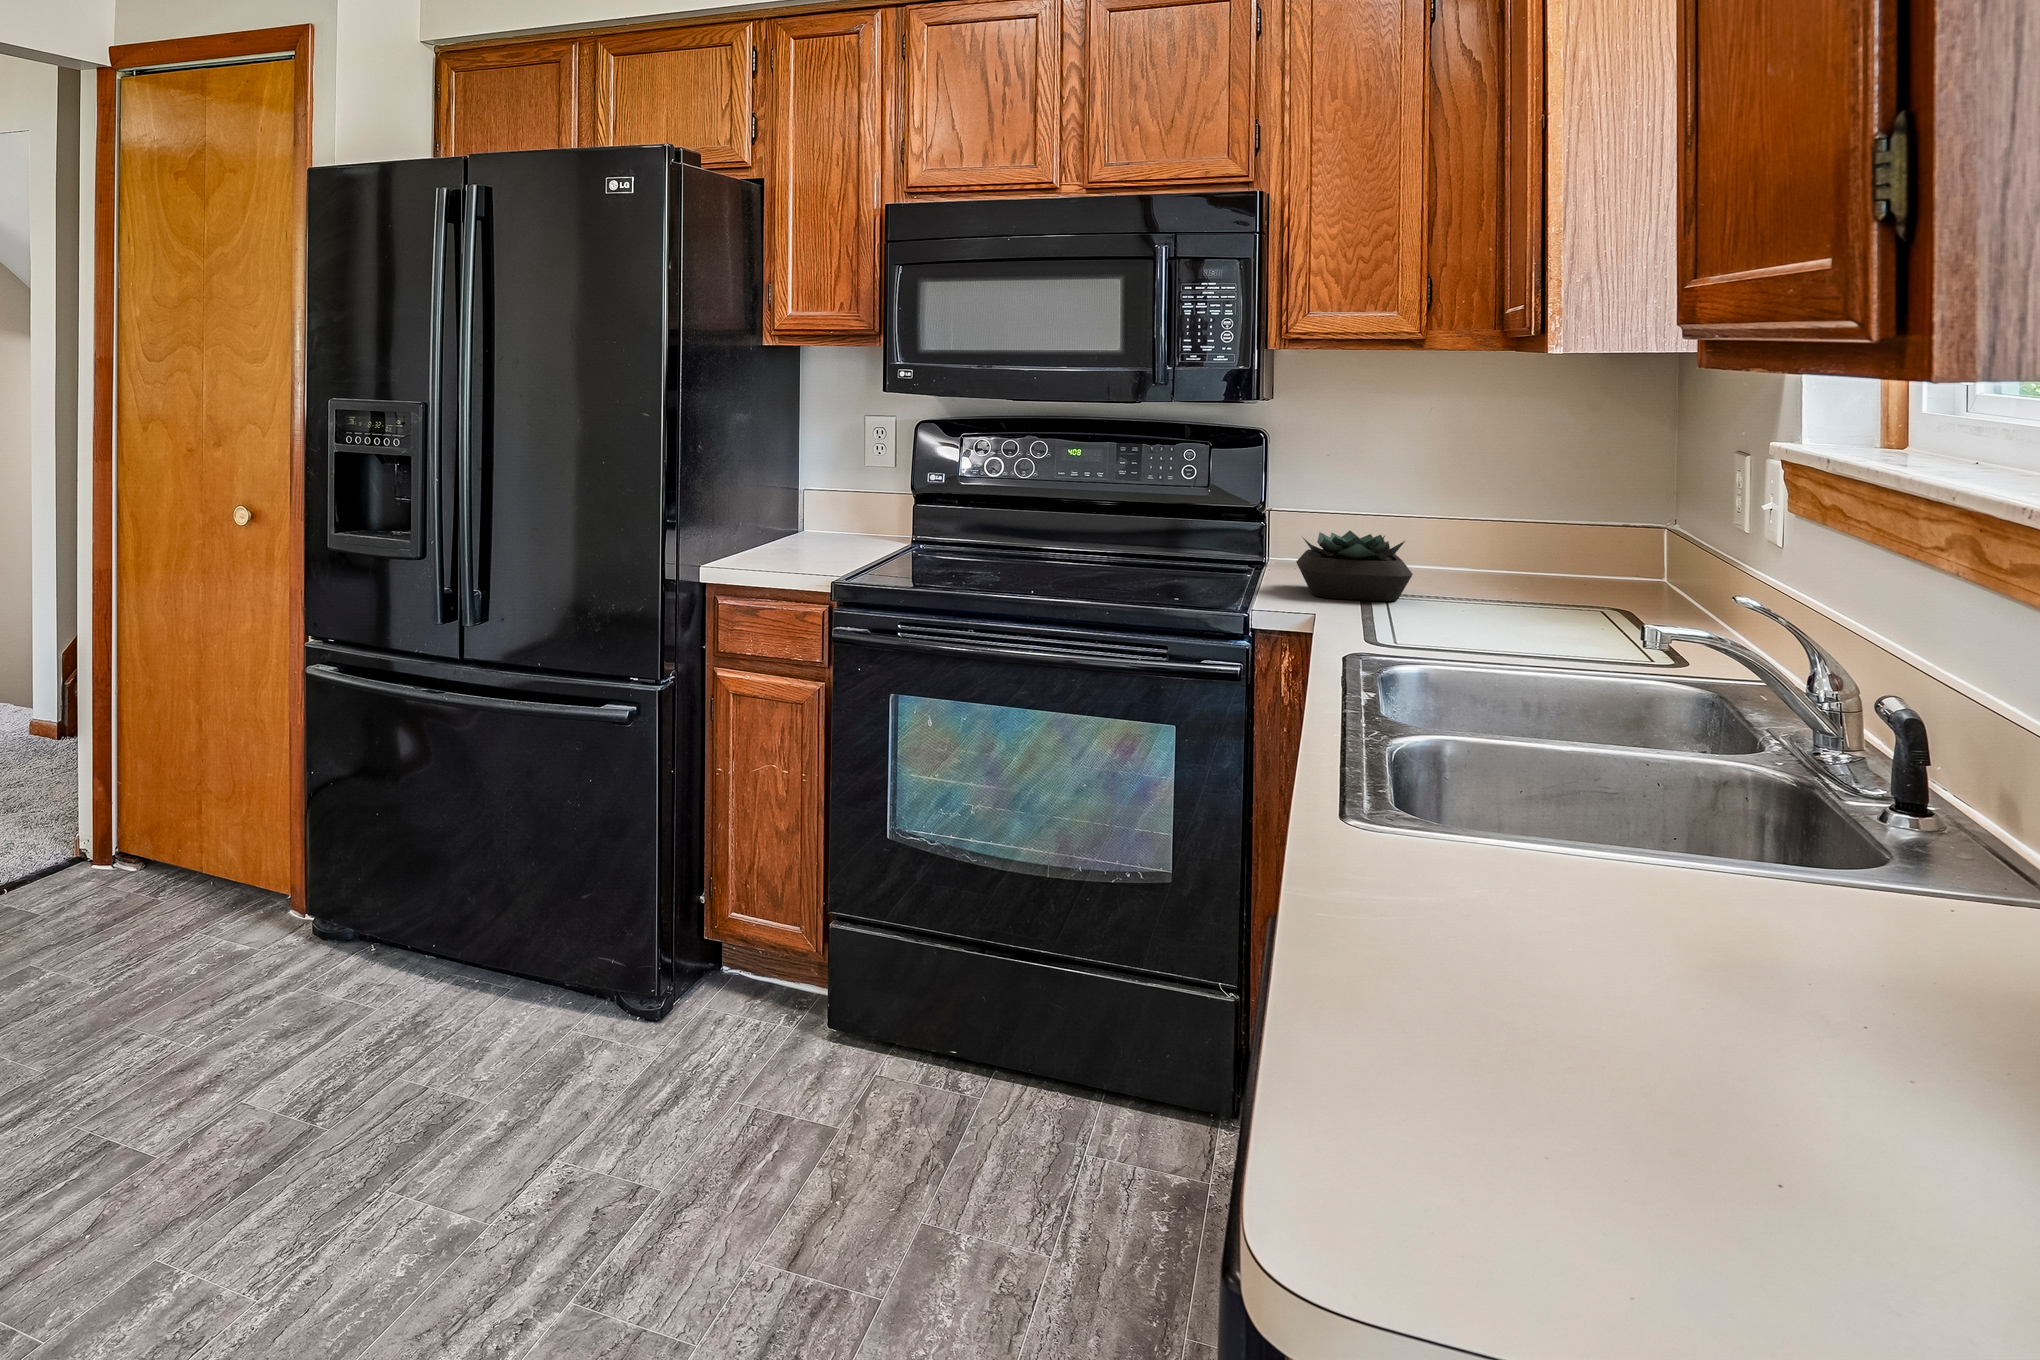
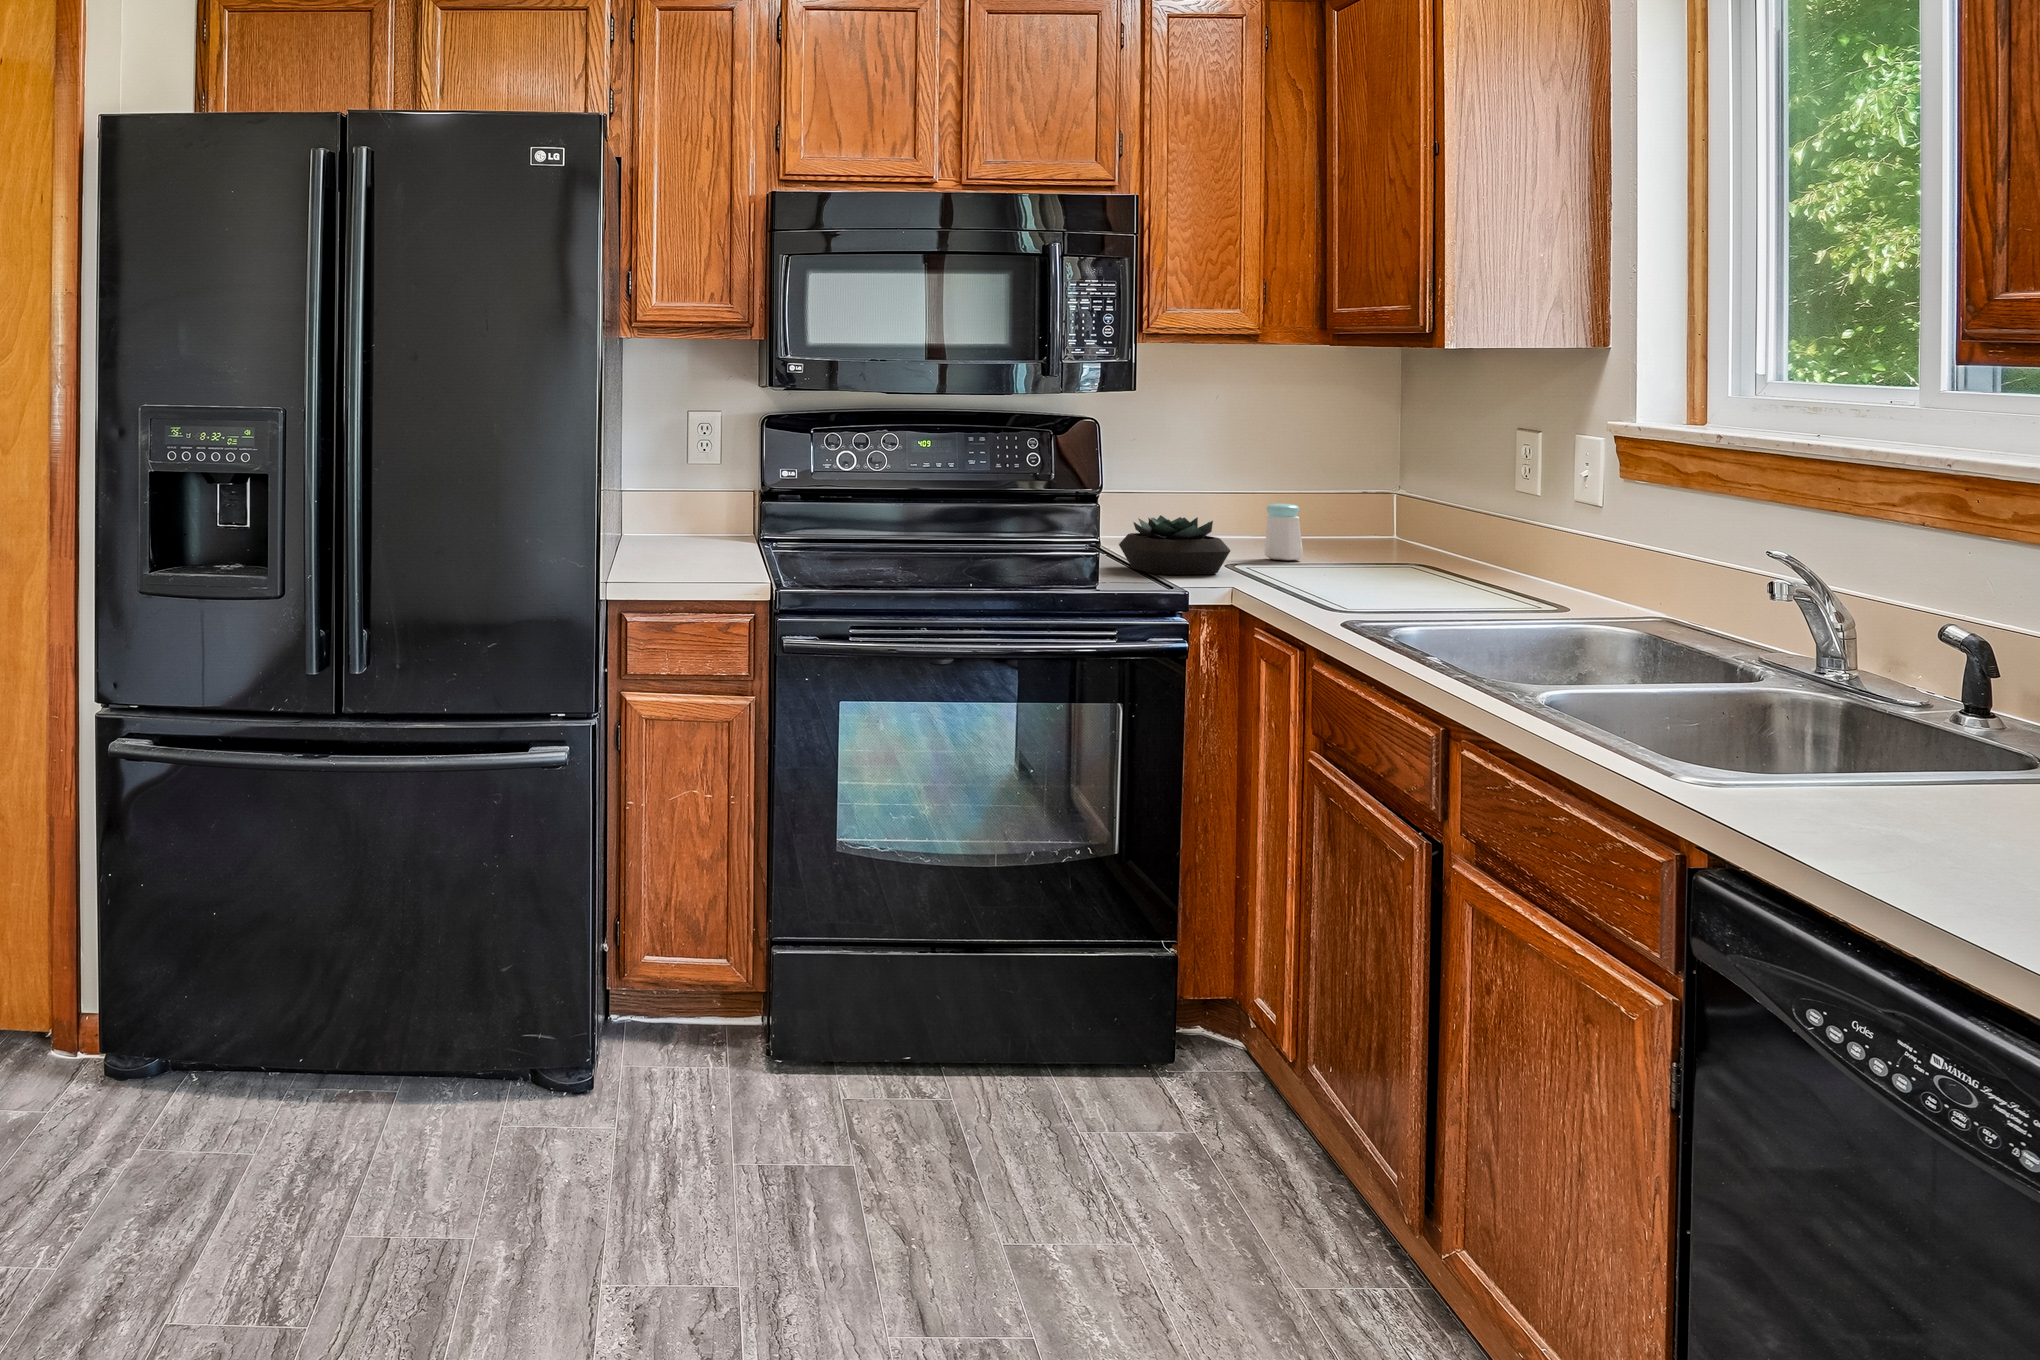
salt shaker: none [1523,525,1569,593] -> present [1265,504,1303,560]

